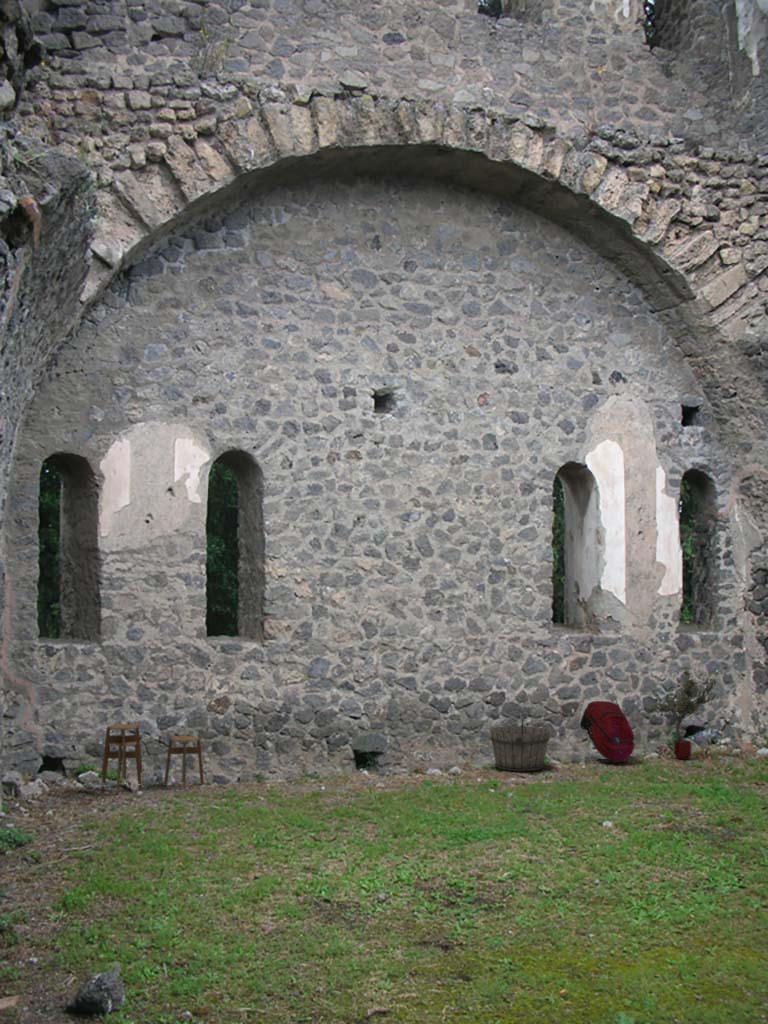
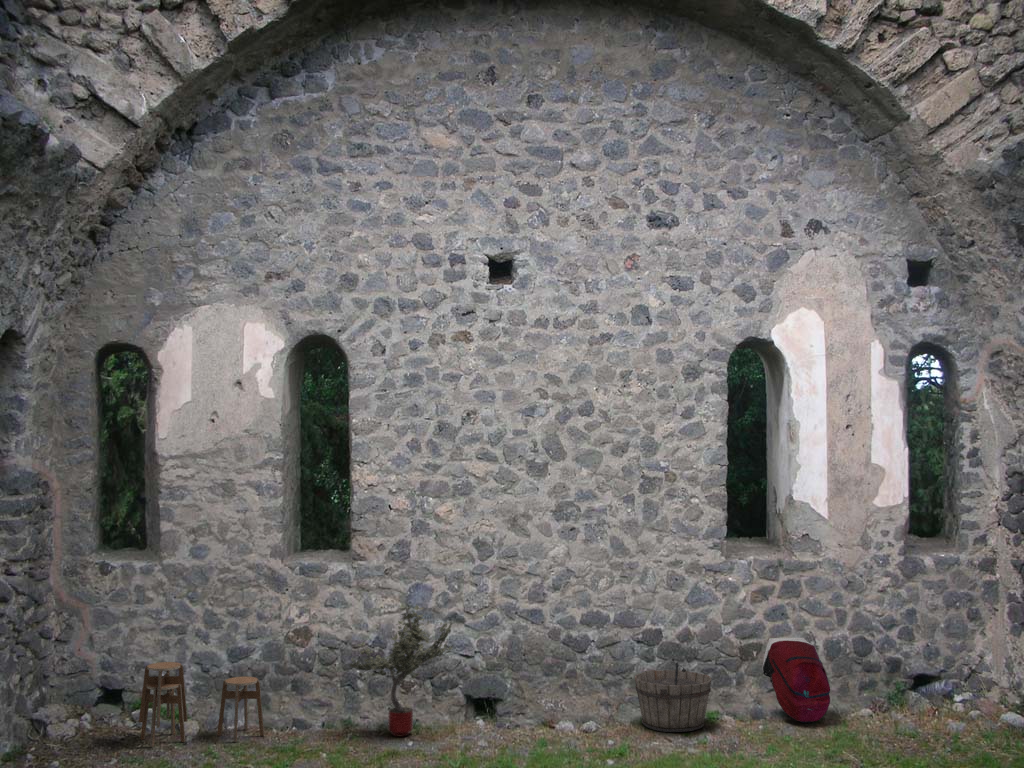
potted tree: present [648,666,717,759] -> present [349,605,452,736]

